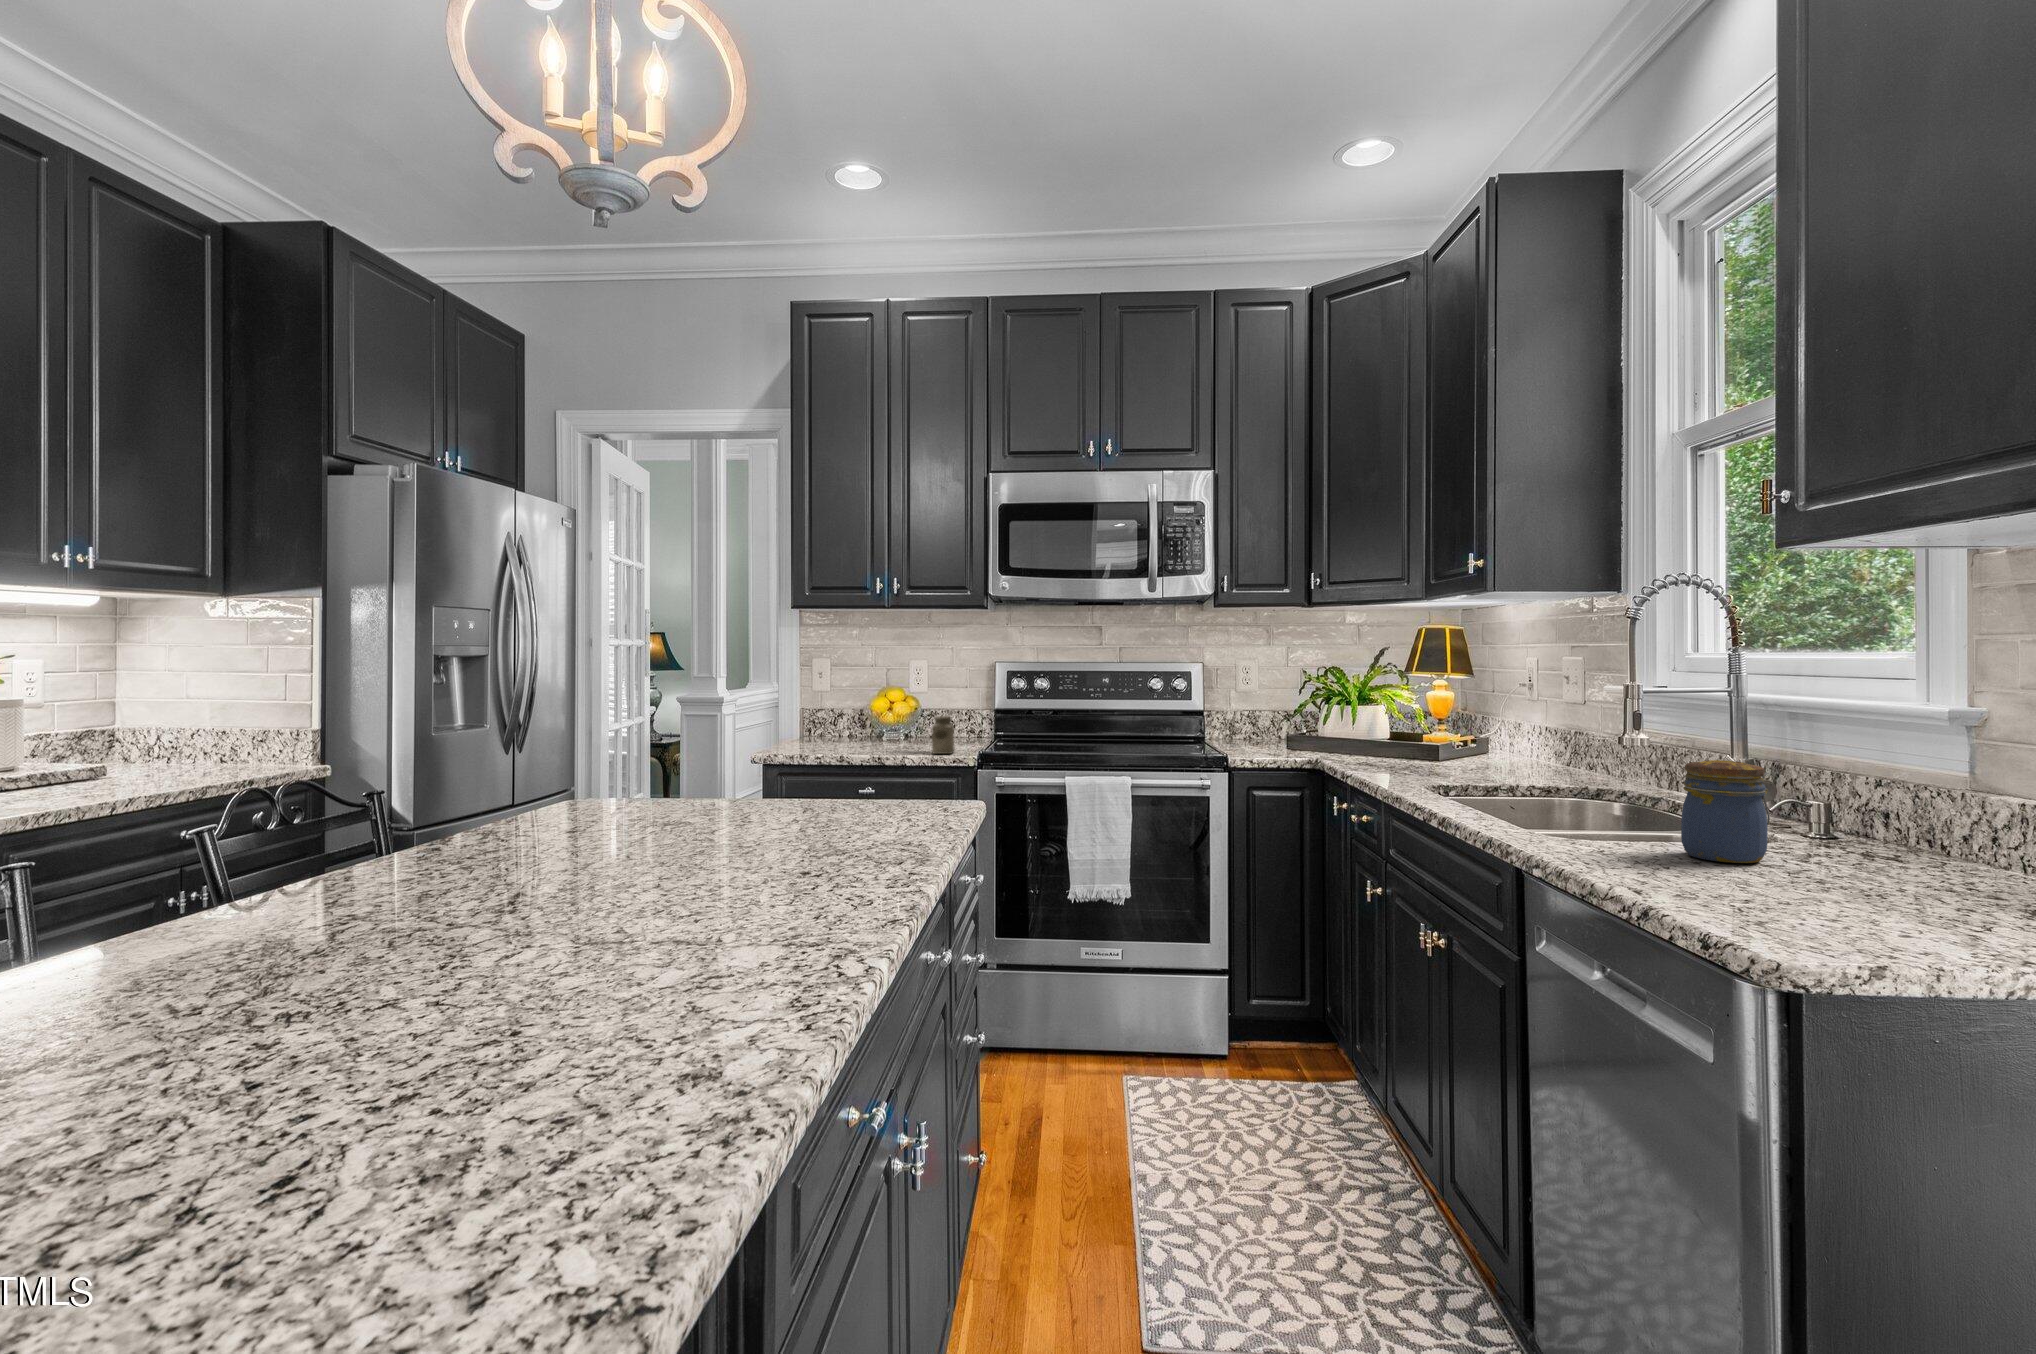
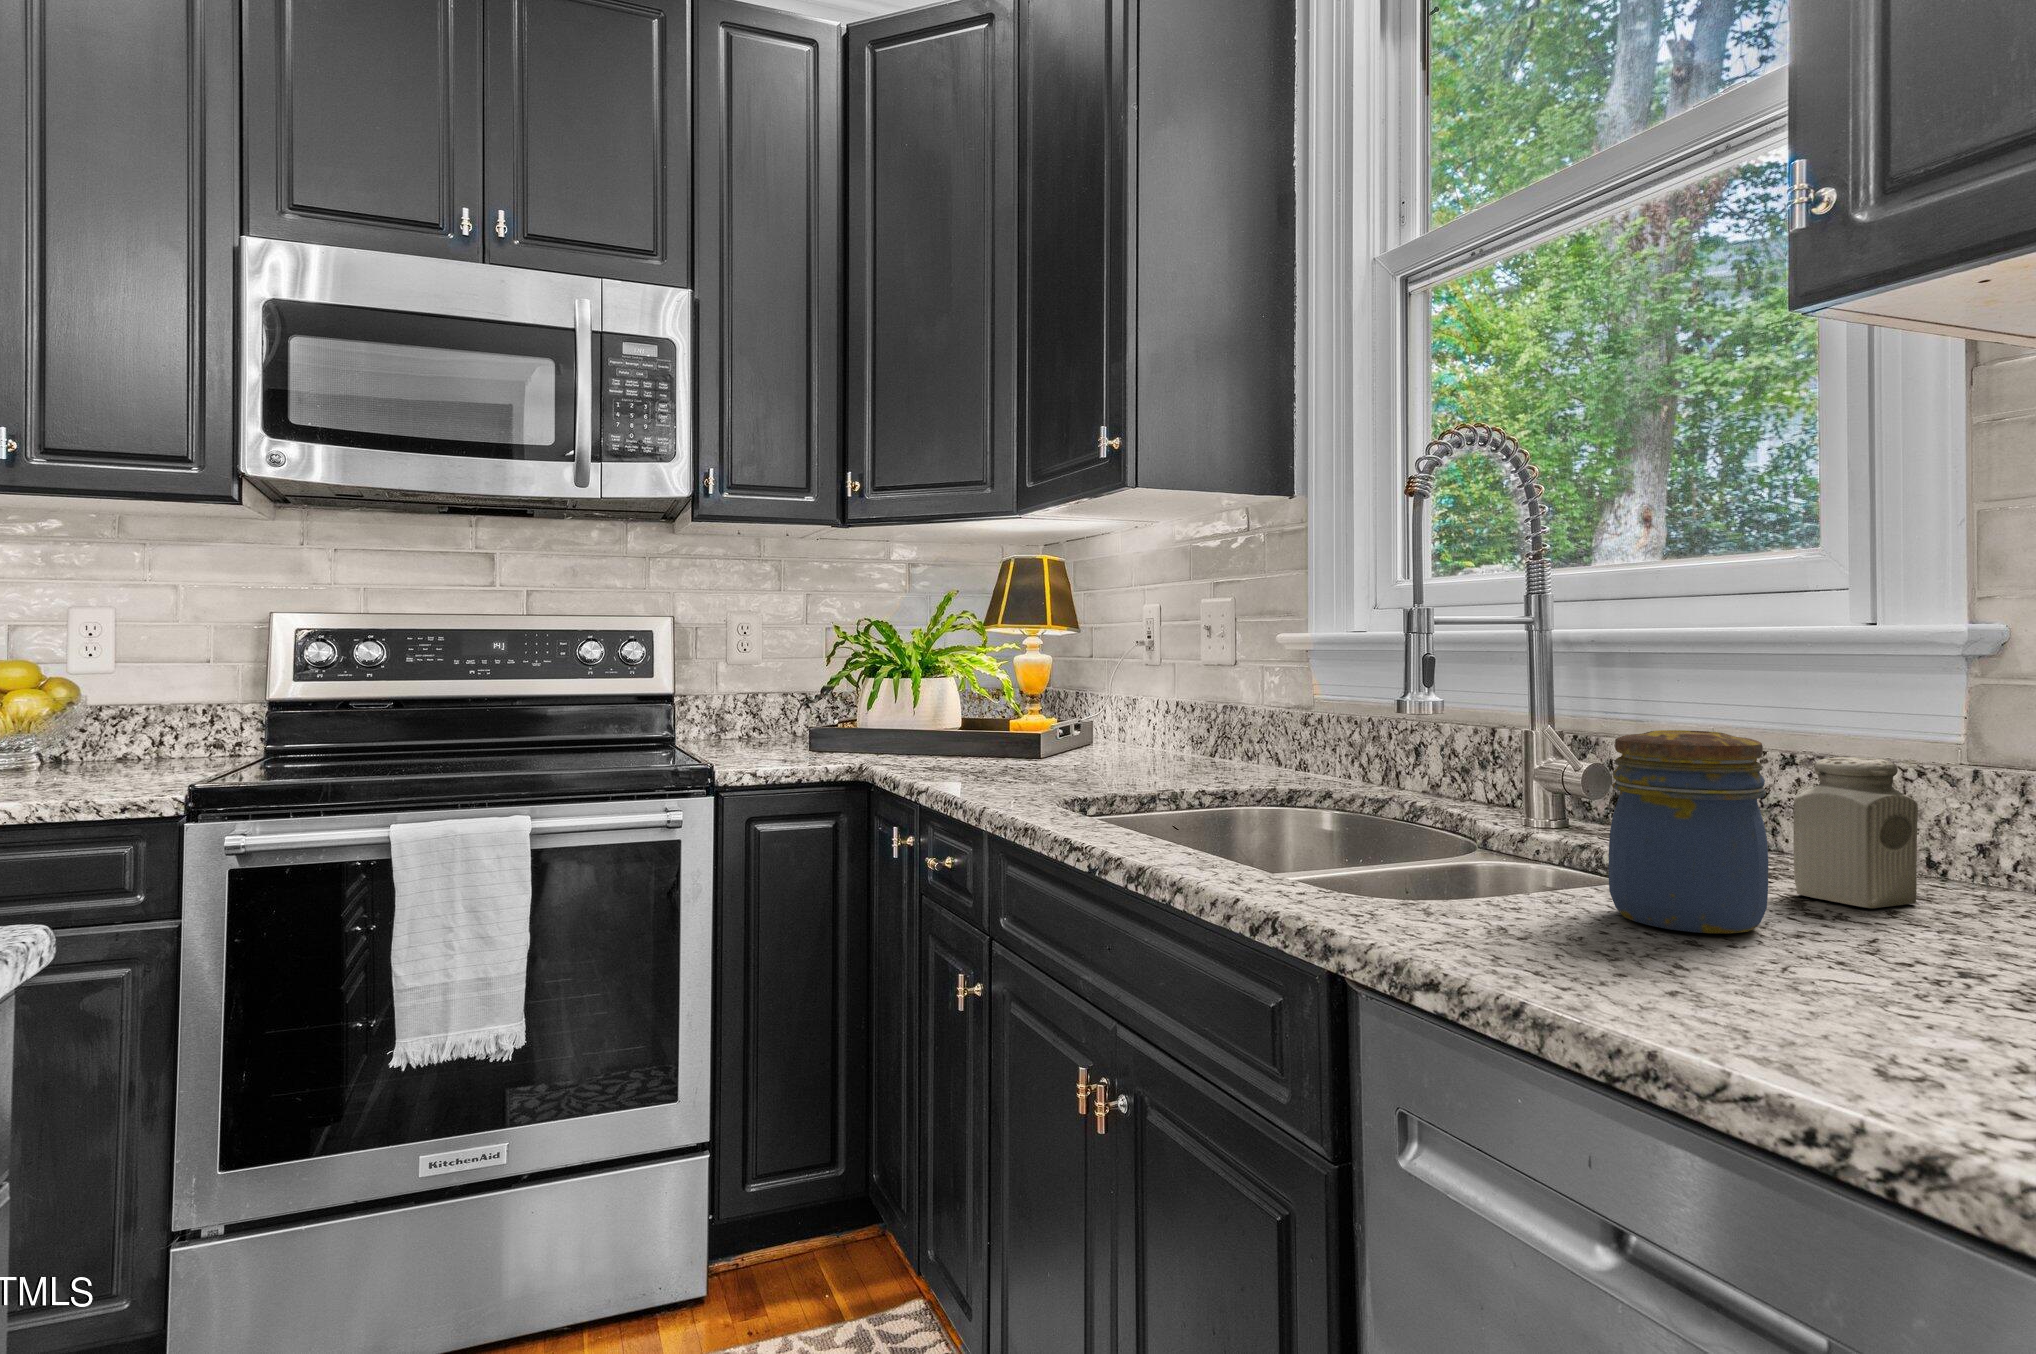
salt shaker: present [932,716,954,754] -> present [1793,757,1918,908]

